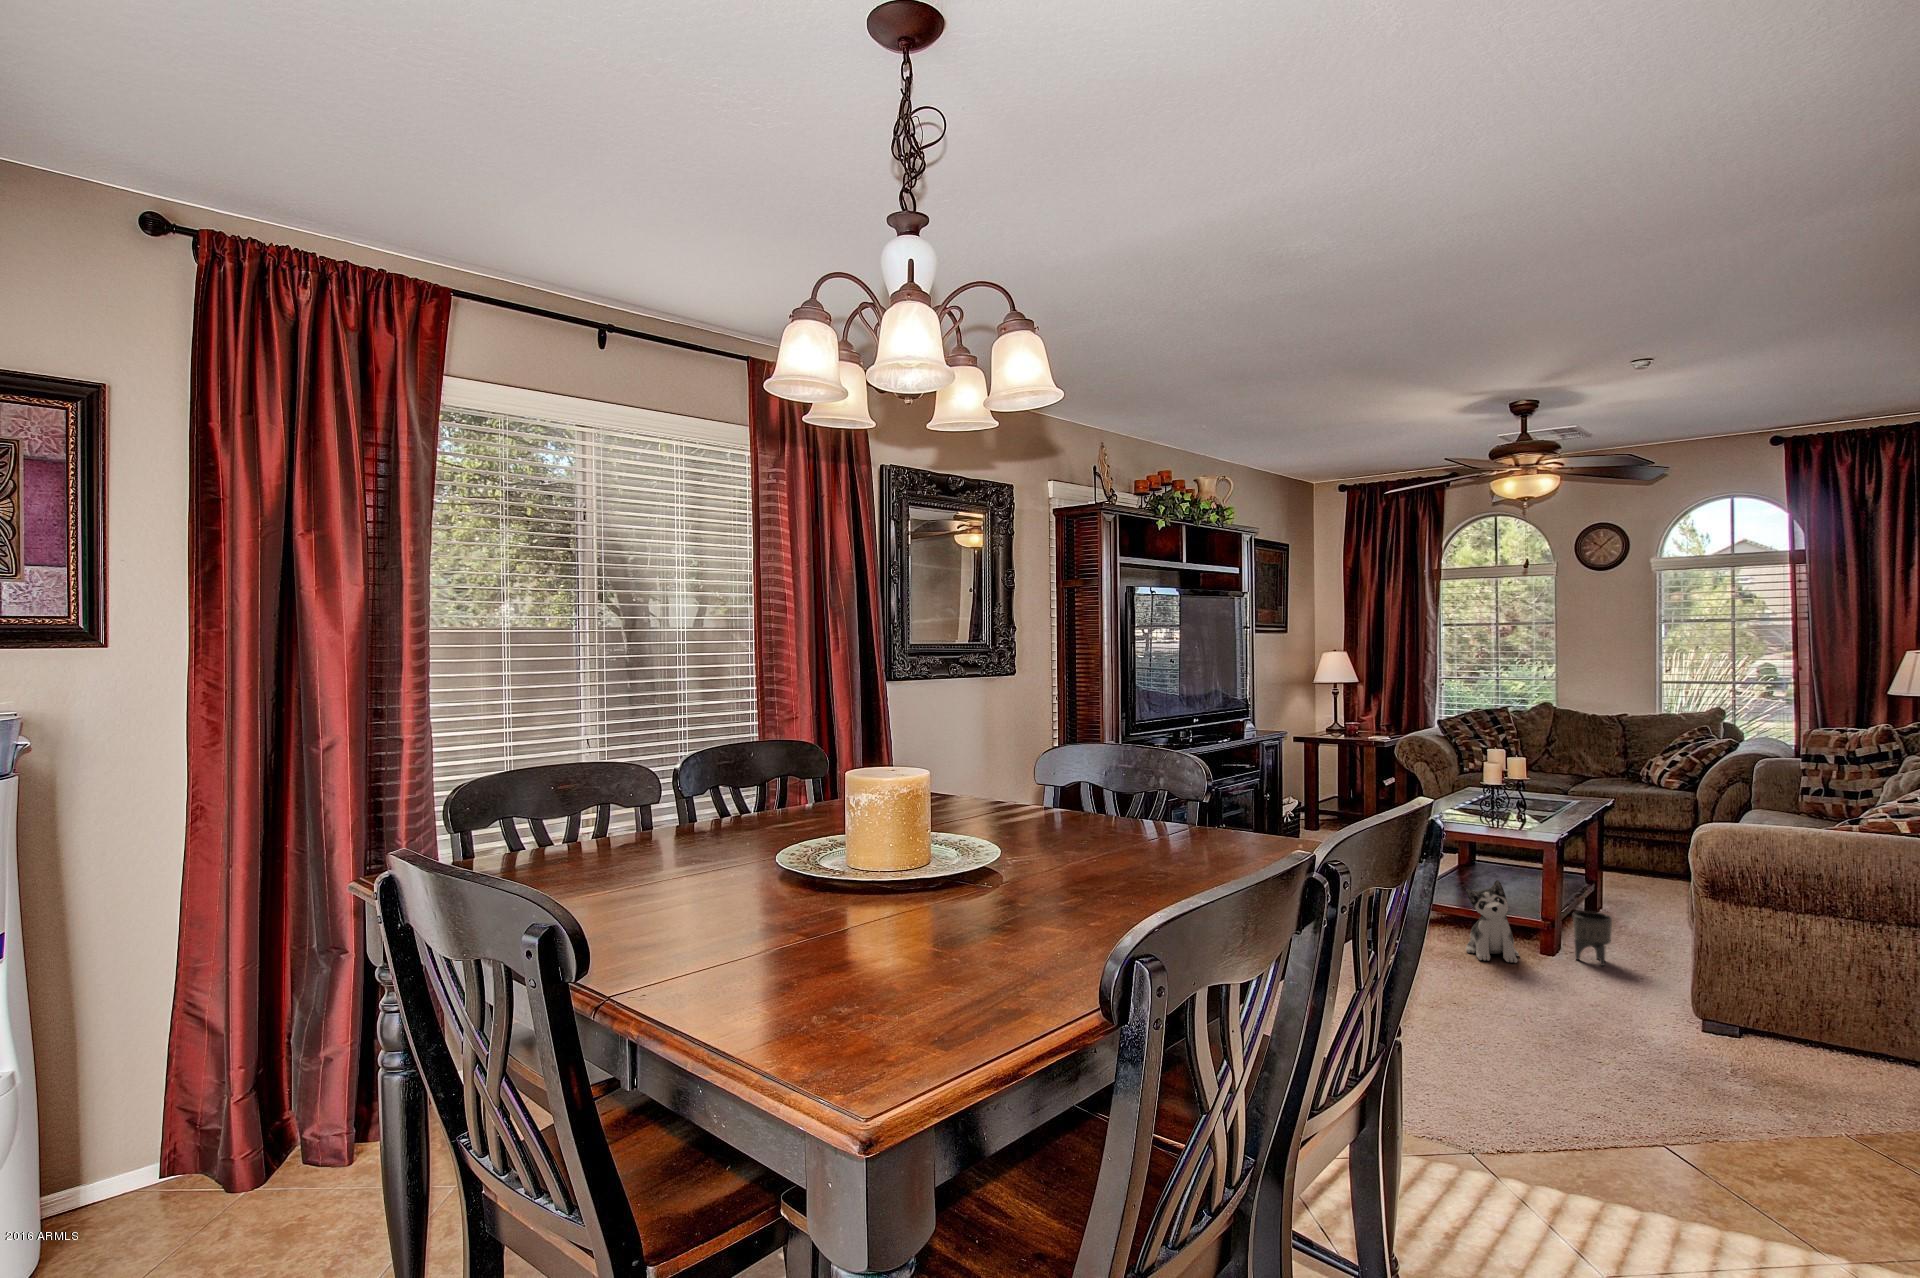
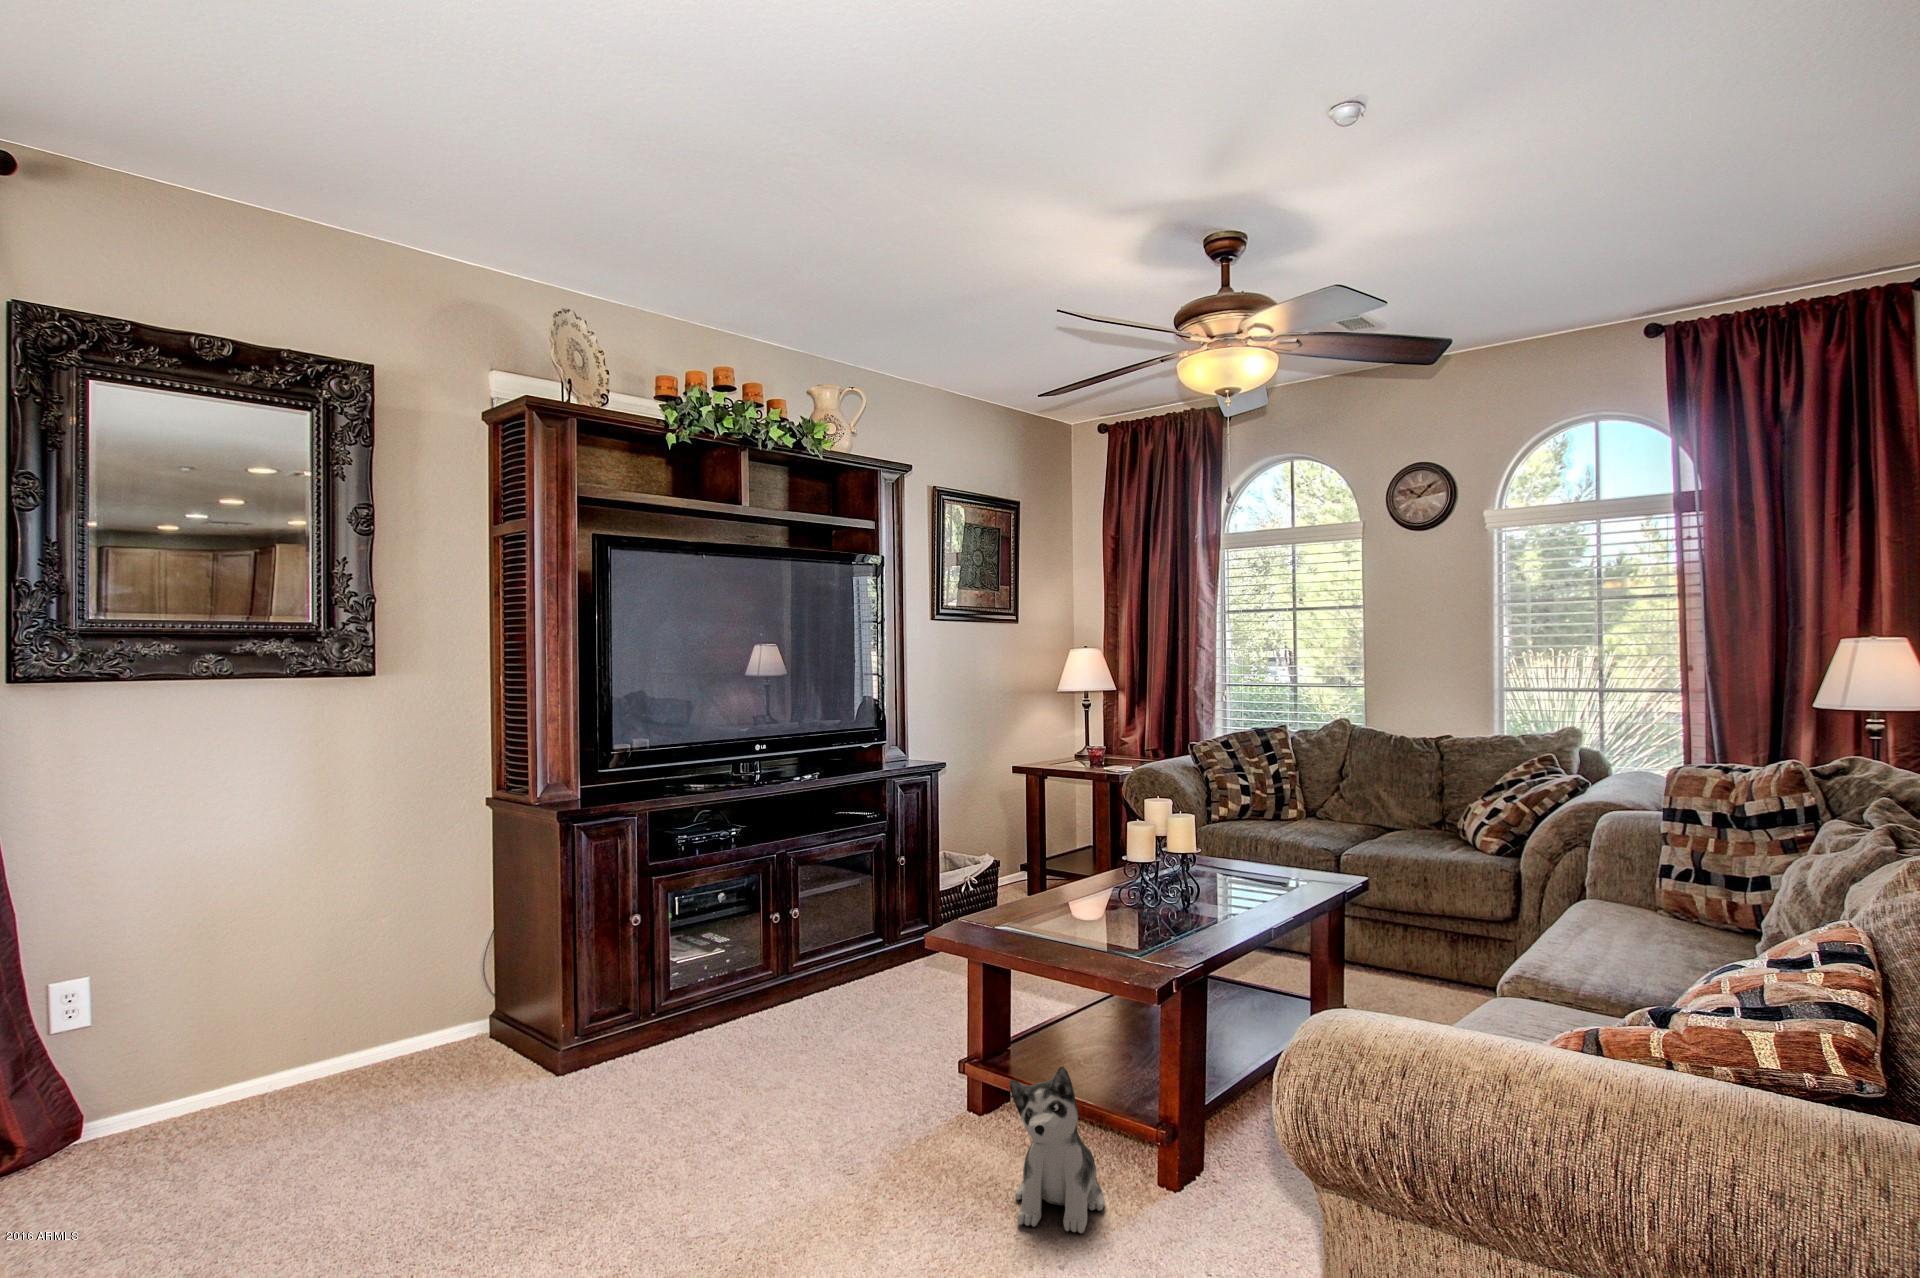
planter: present [1573,911,1612,966] -> none [1198,1122,1265,1241]

